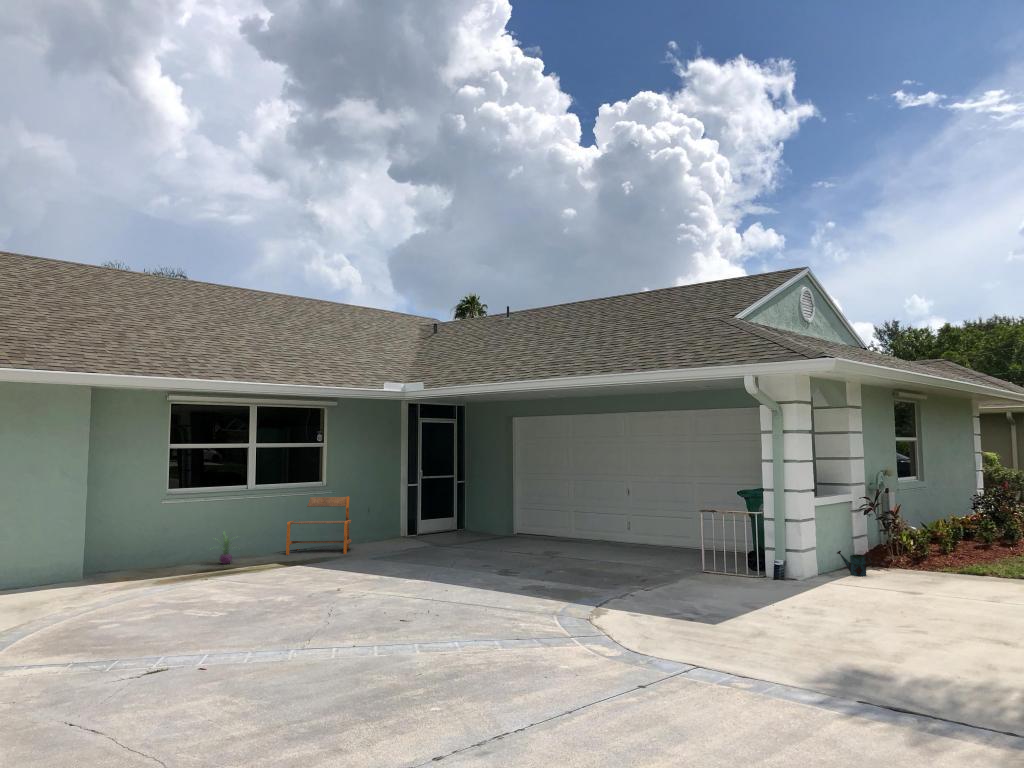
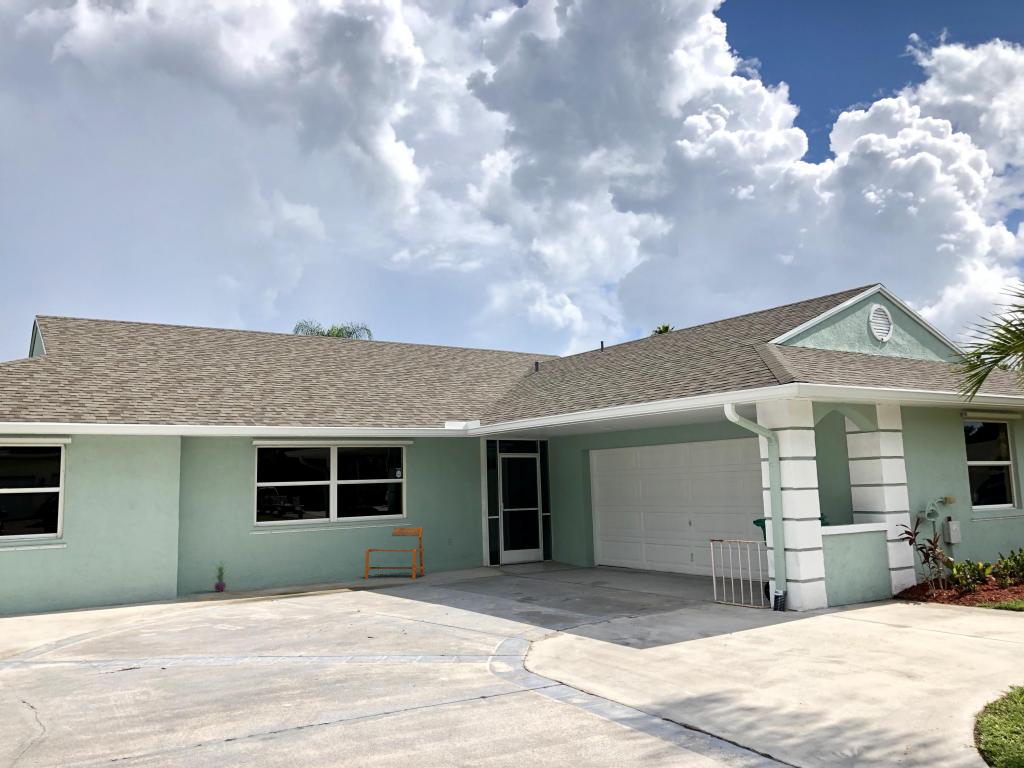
decorative plant: present [220,532,232,564] -> present [212,562,226,592]
watering can: present [837,551,871,576] -> none [862,585,896,613]

